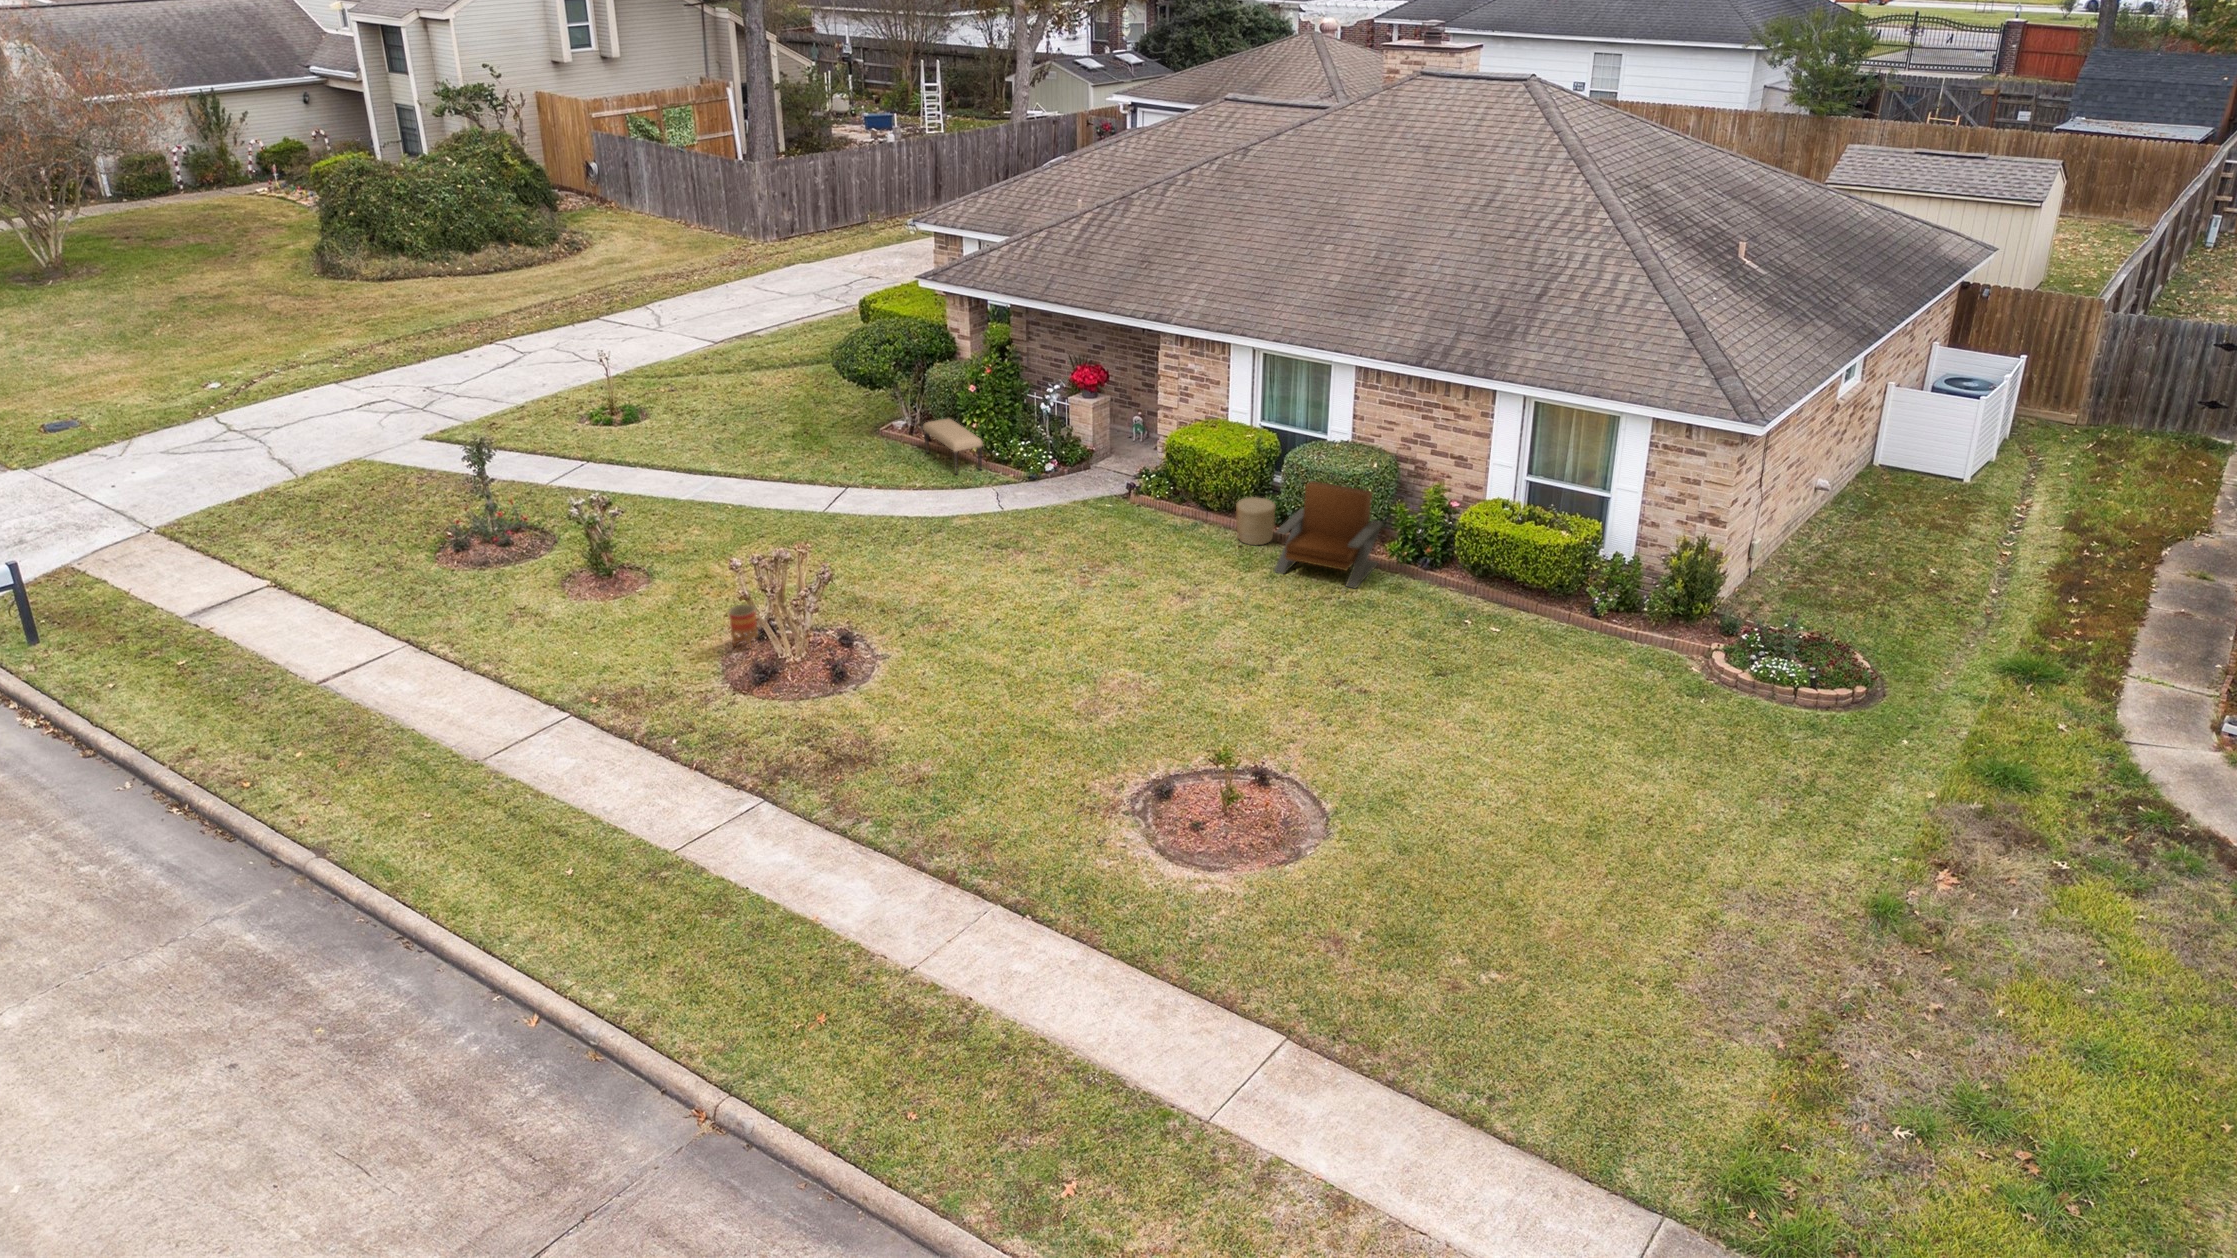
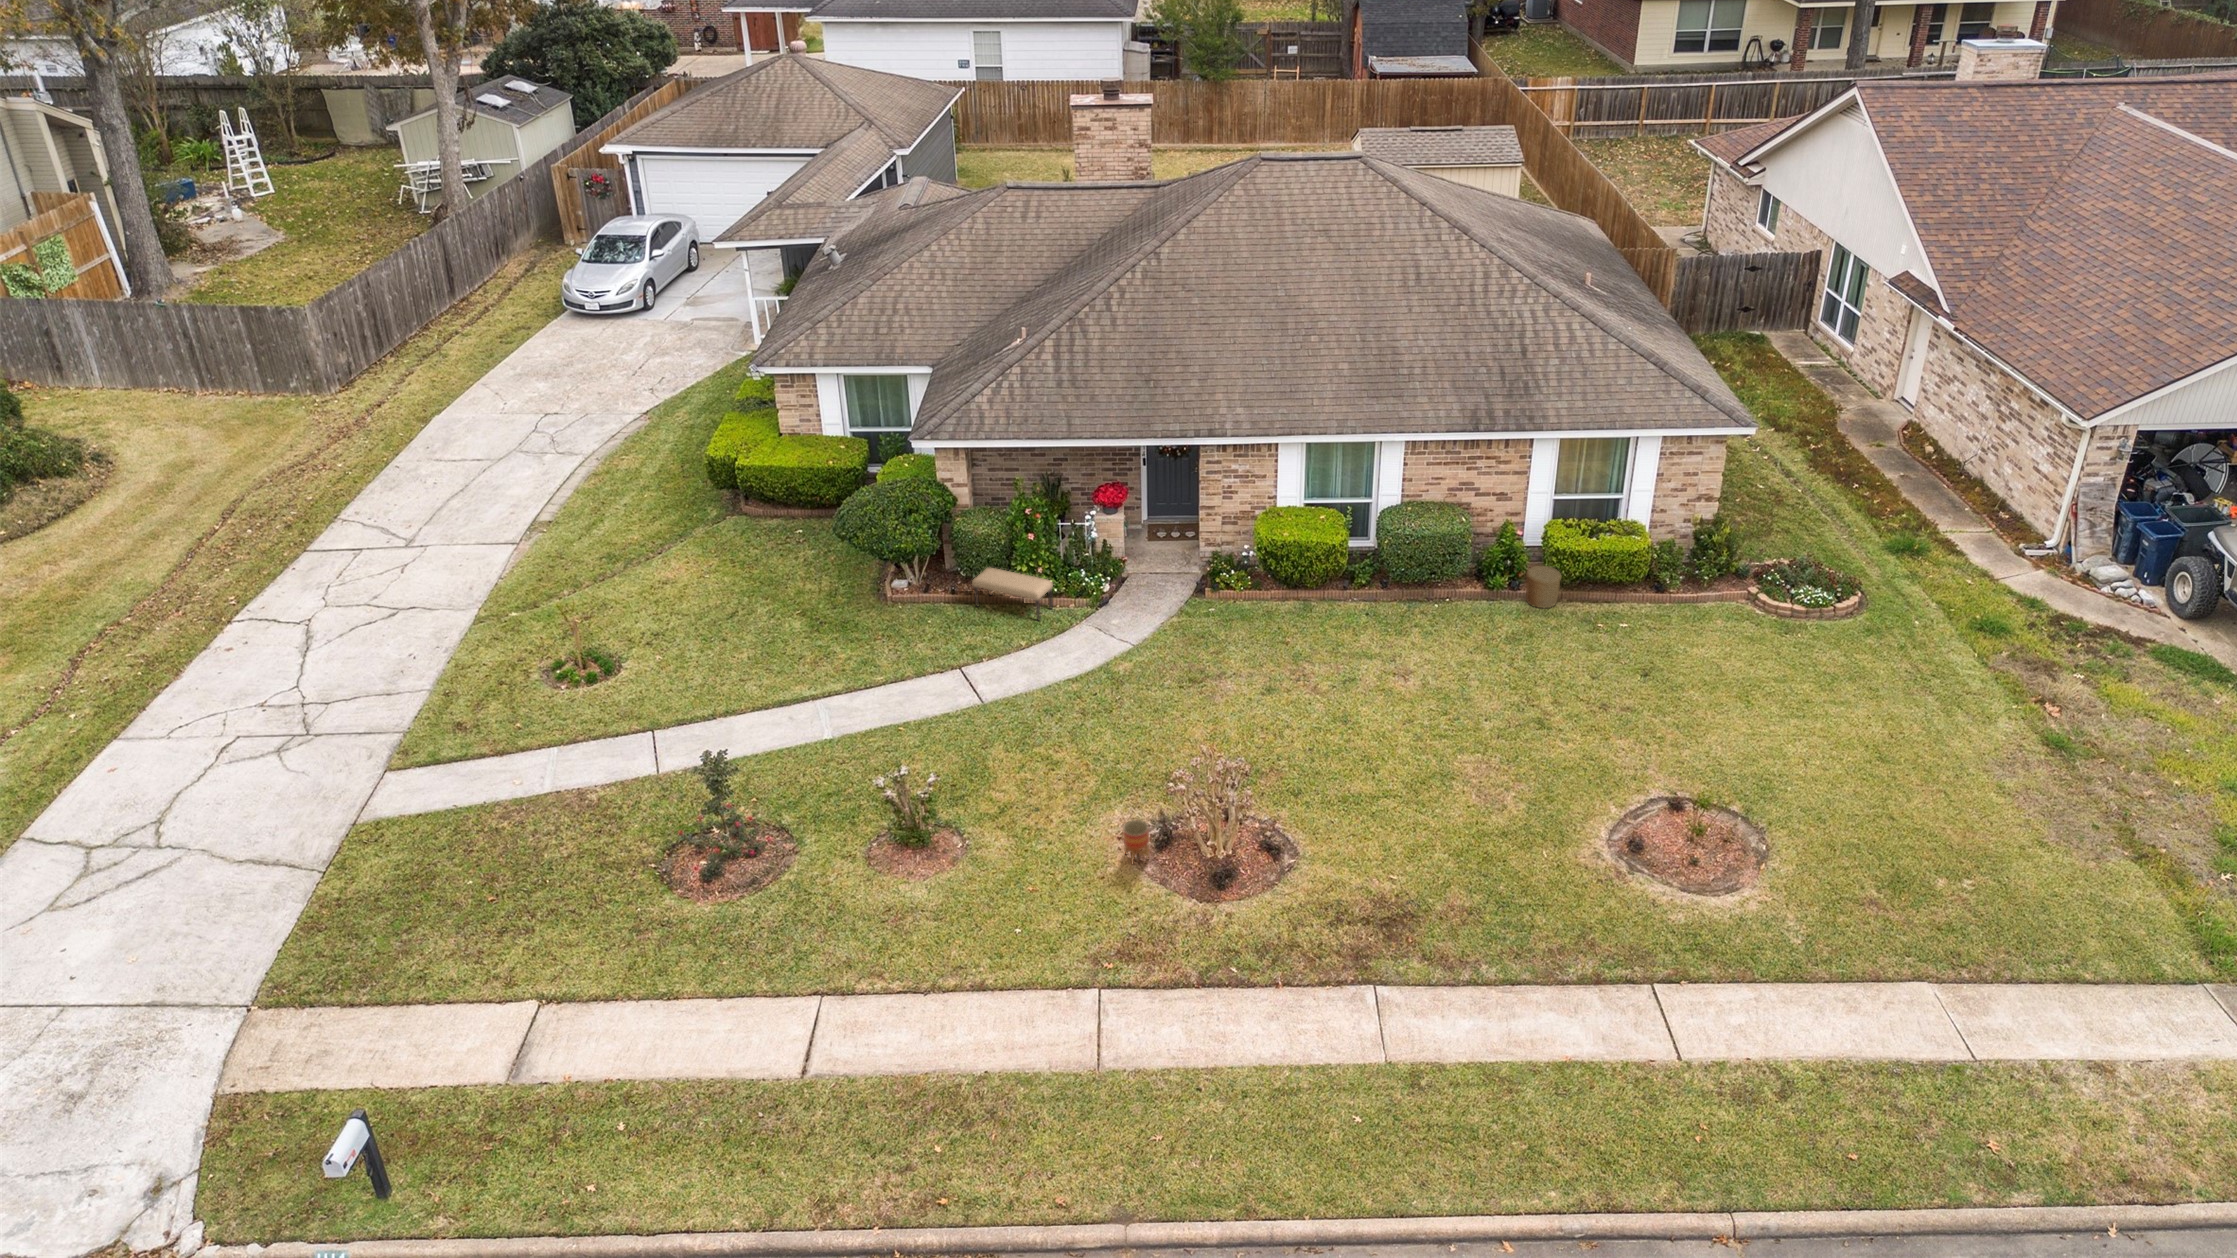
lounge chair: present [1274,481,1382,588] -> none [1396,539,1485,628]
woven basket: present [1236,497,1276,545] -> present [1526,566,1561,608]

